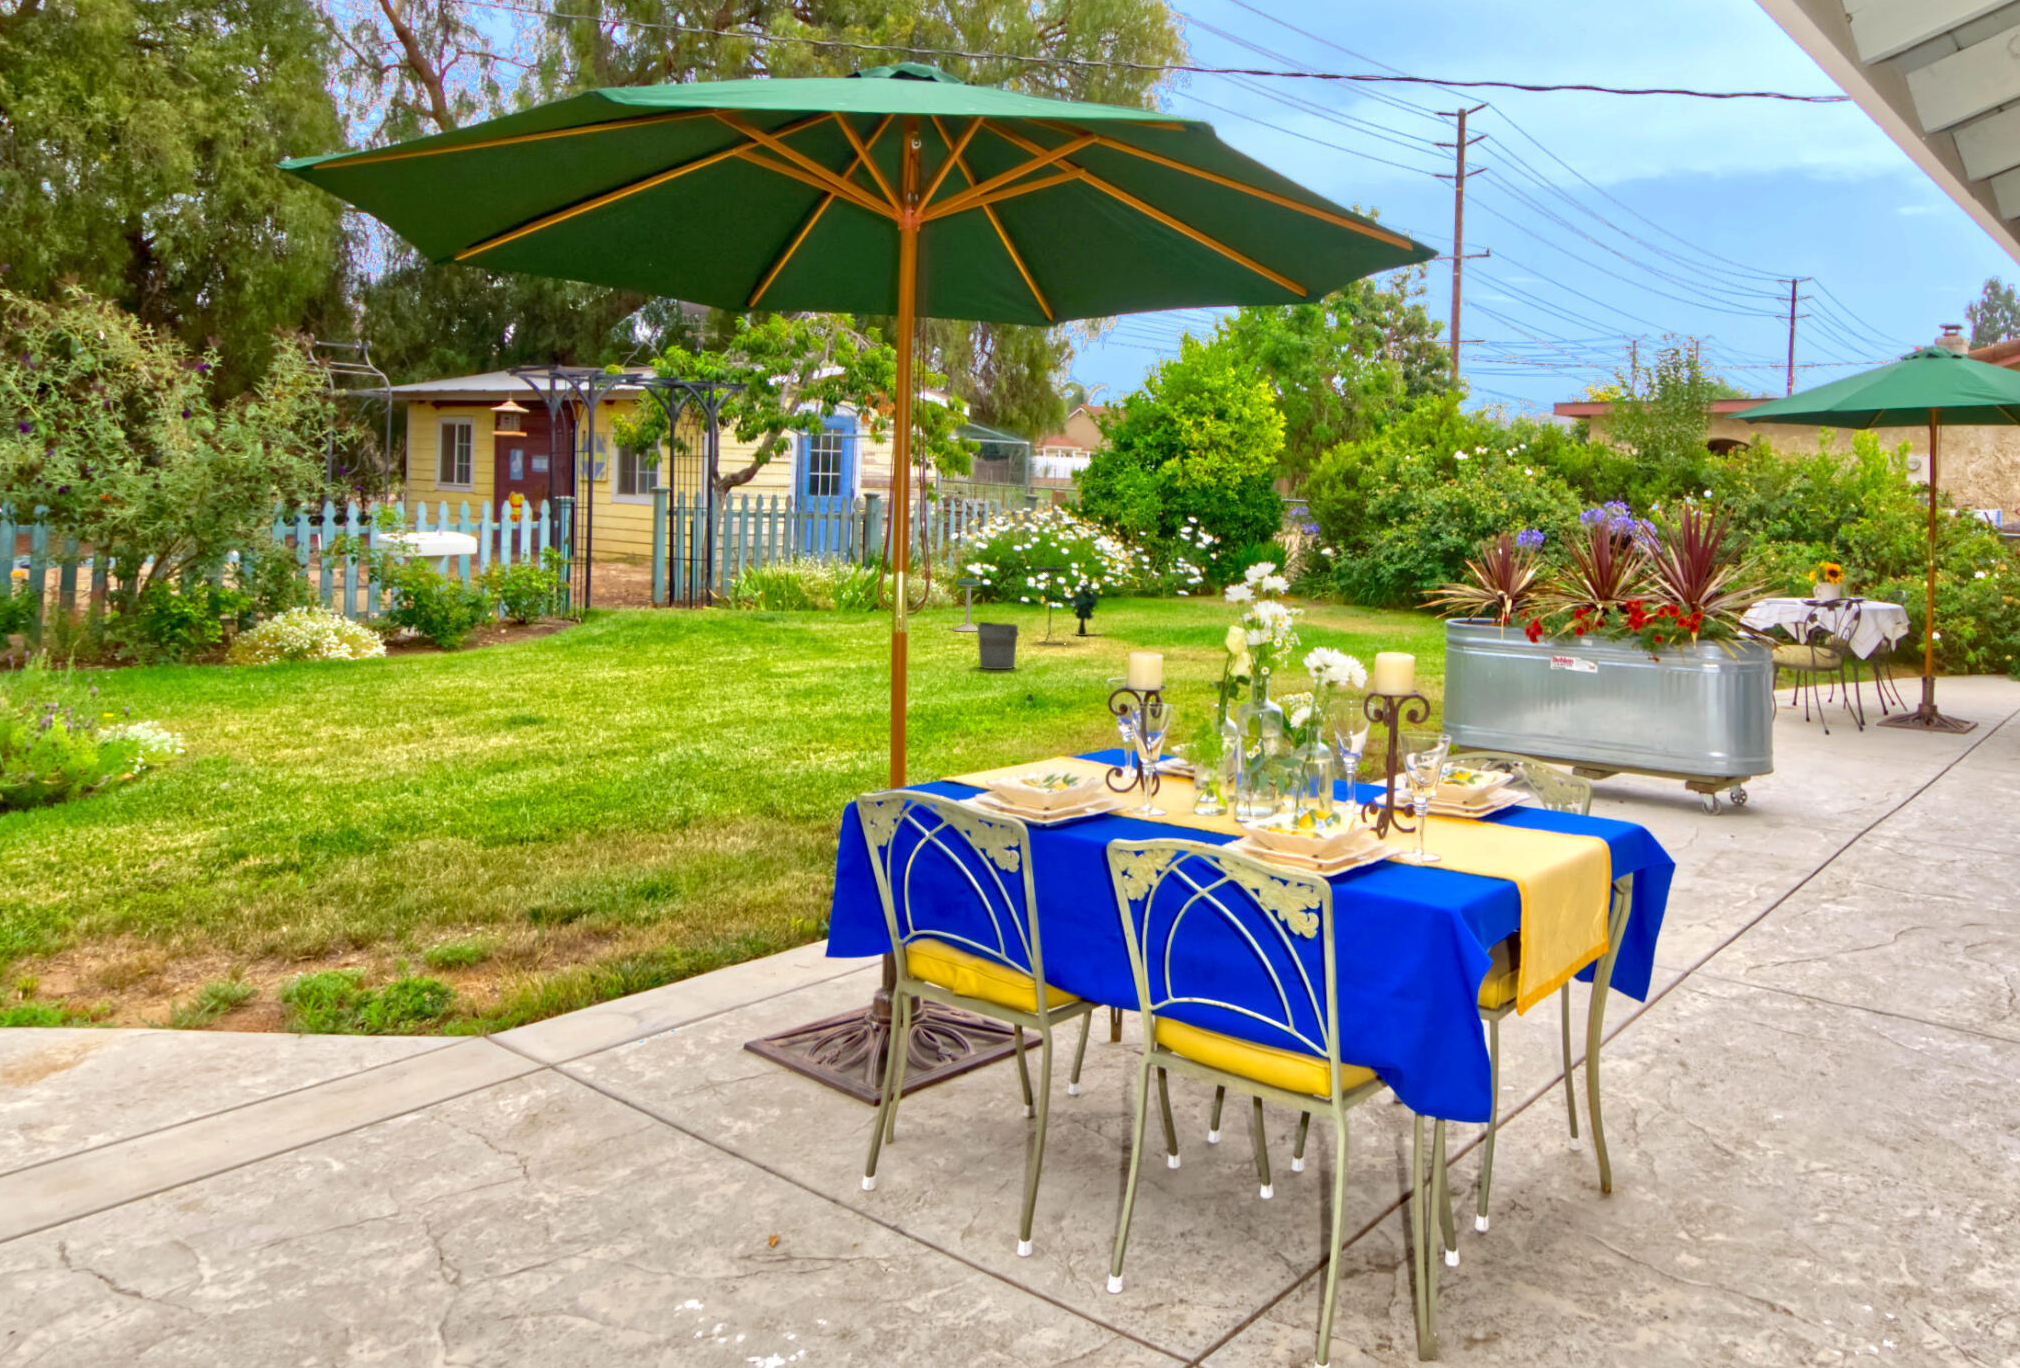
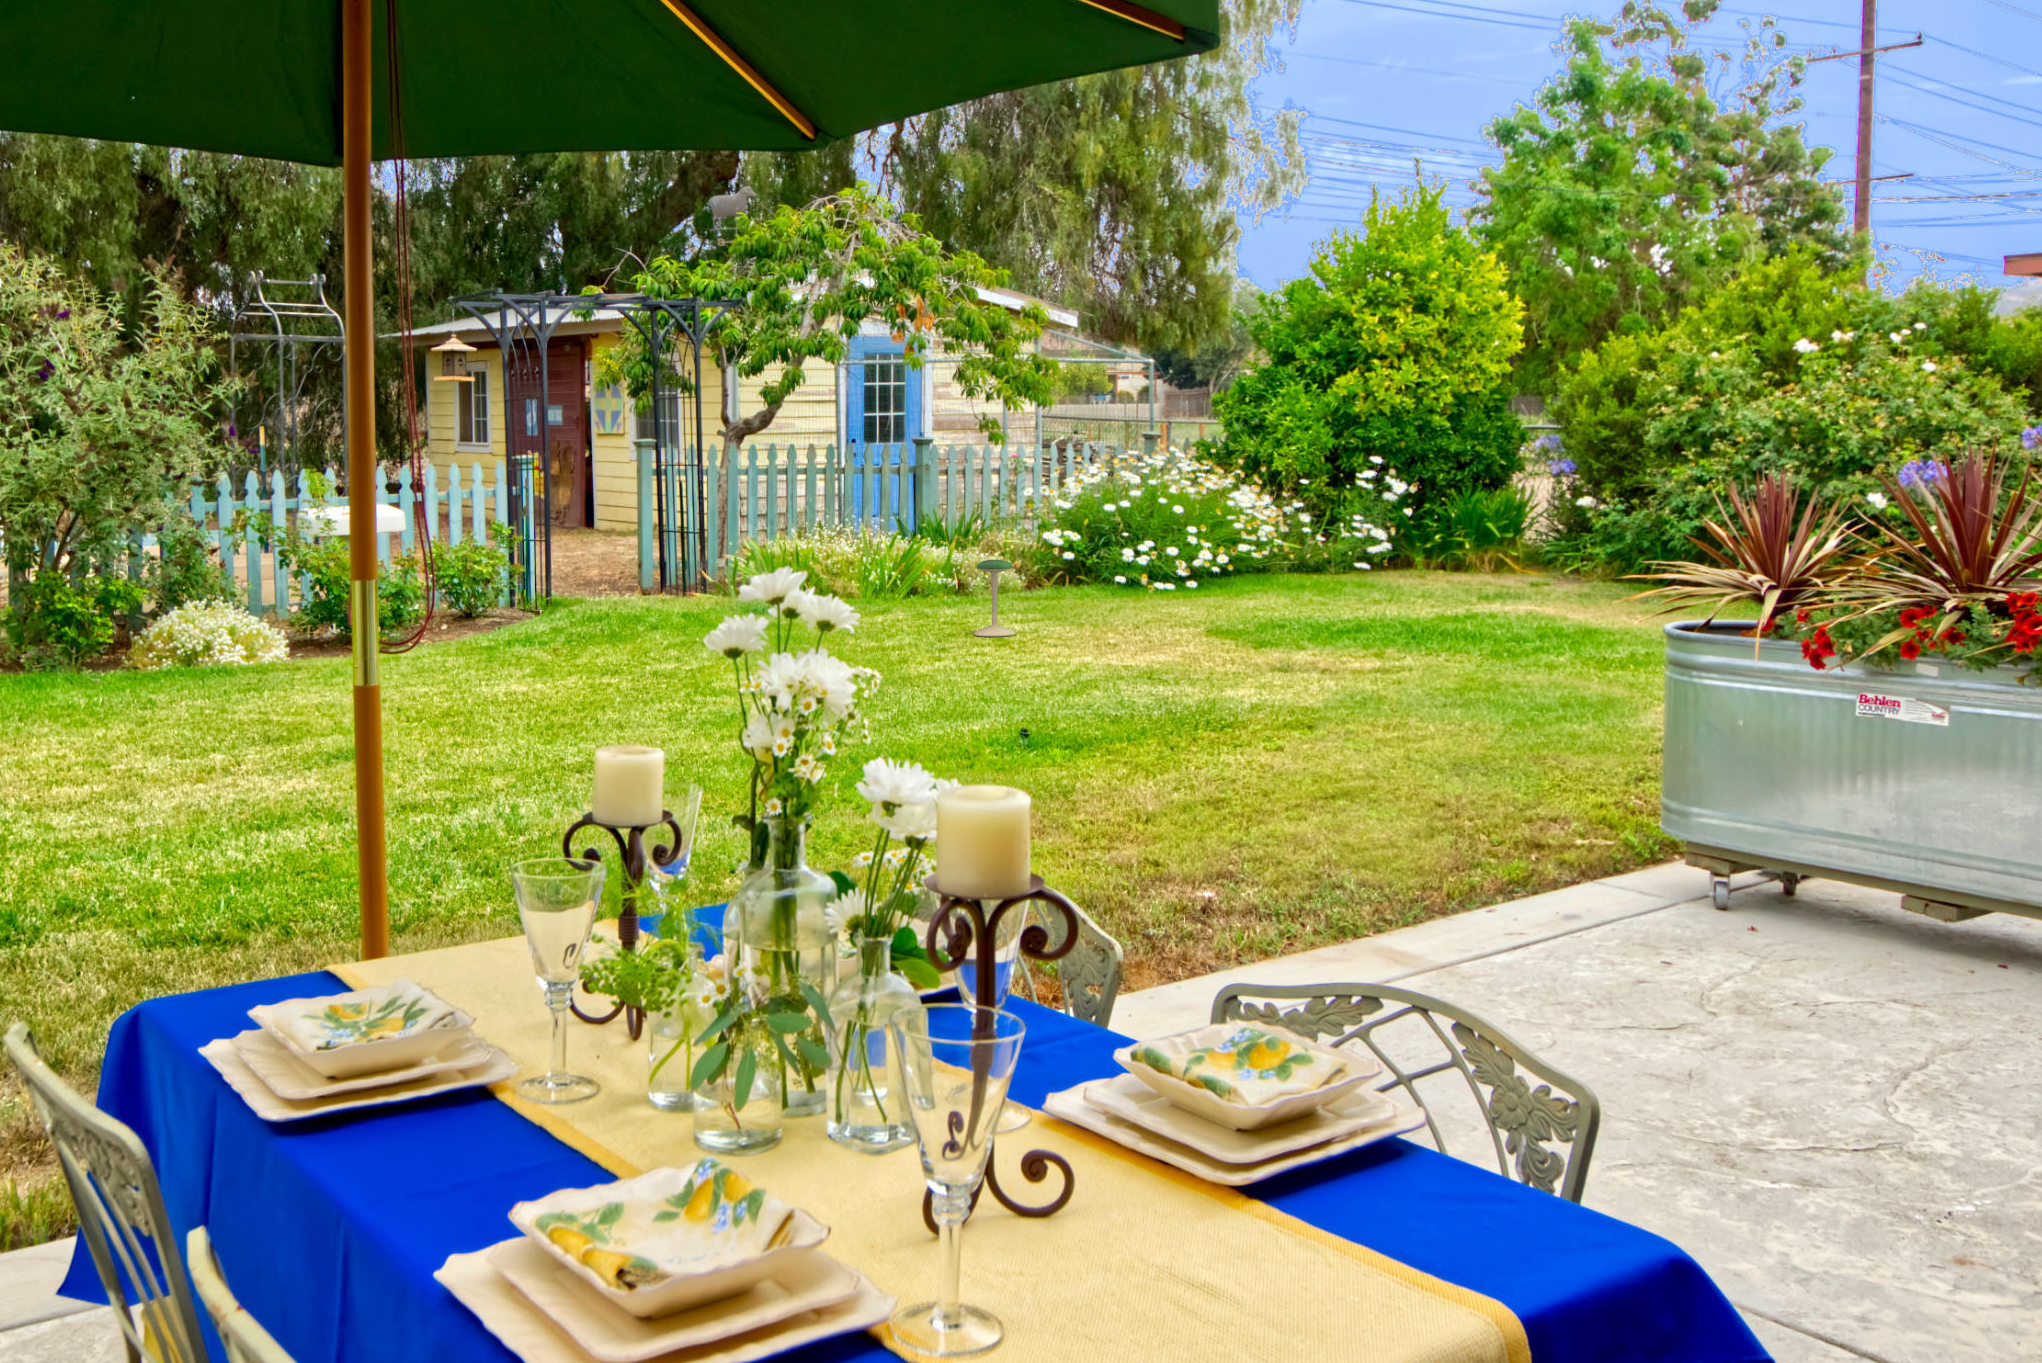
side table: present [1035,567,1067,642] -> none [1065,544,1117,659]
decorative plant: present [1069,580,1097,636] -> none [1129,560,1179,643]
bucket: present [975,622,1018,669] -> none [935,635,1002,706]

